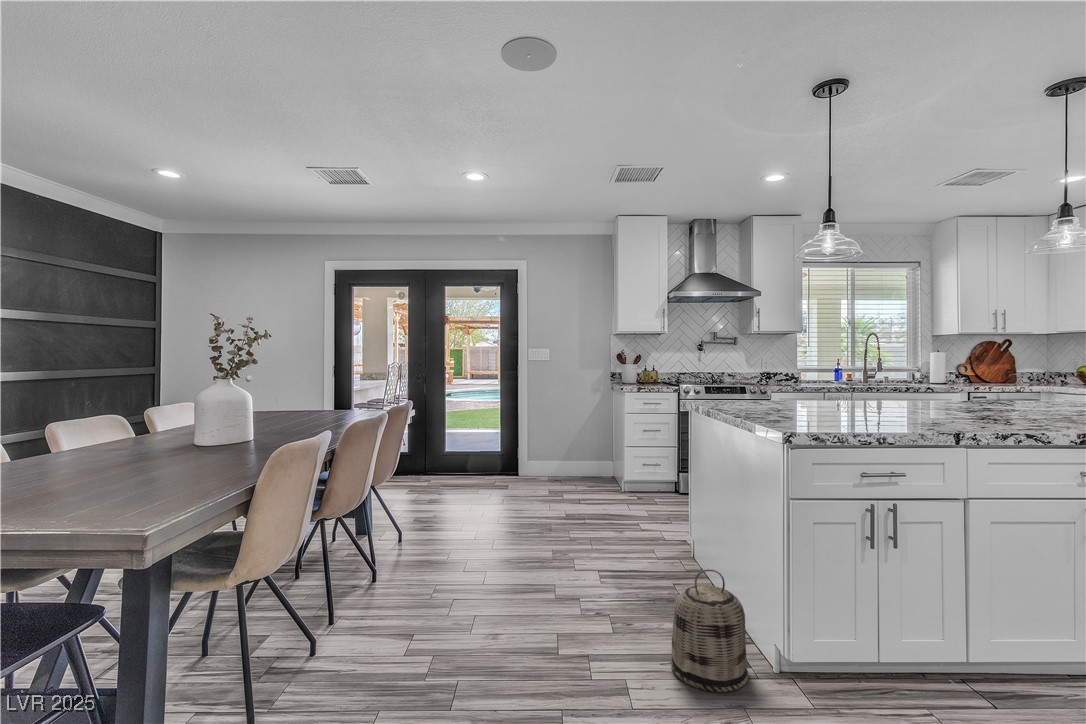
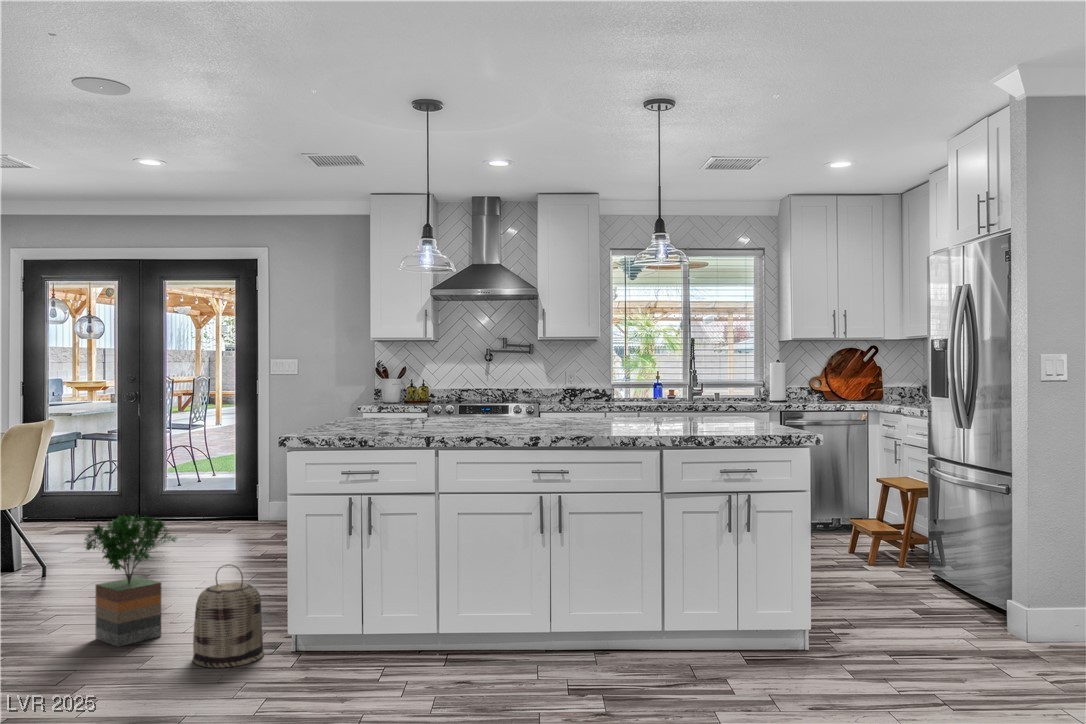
potted tree: none [527,501,611,647] -> present [84,515,177,647]

